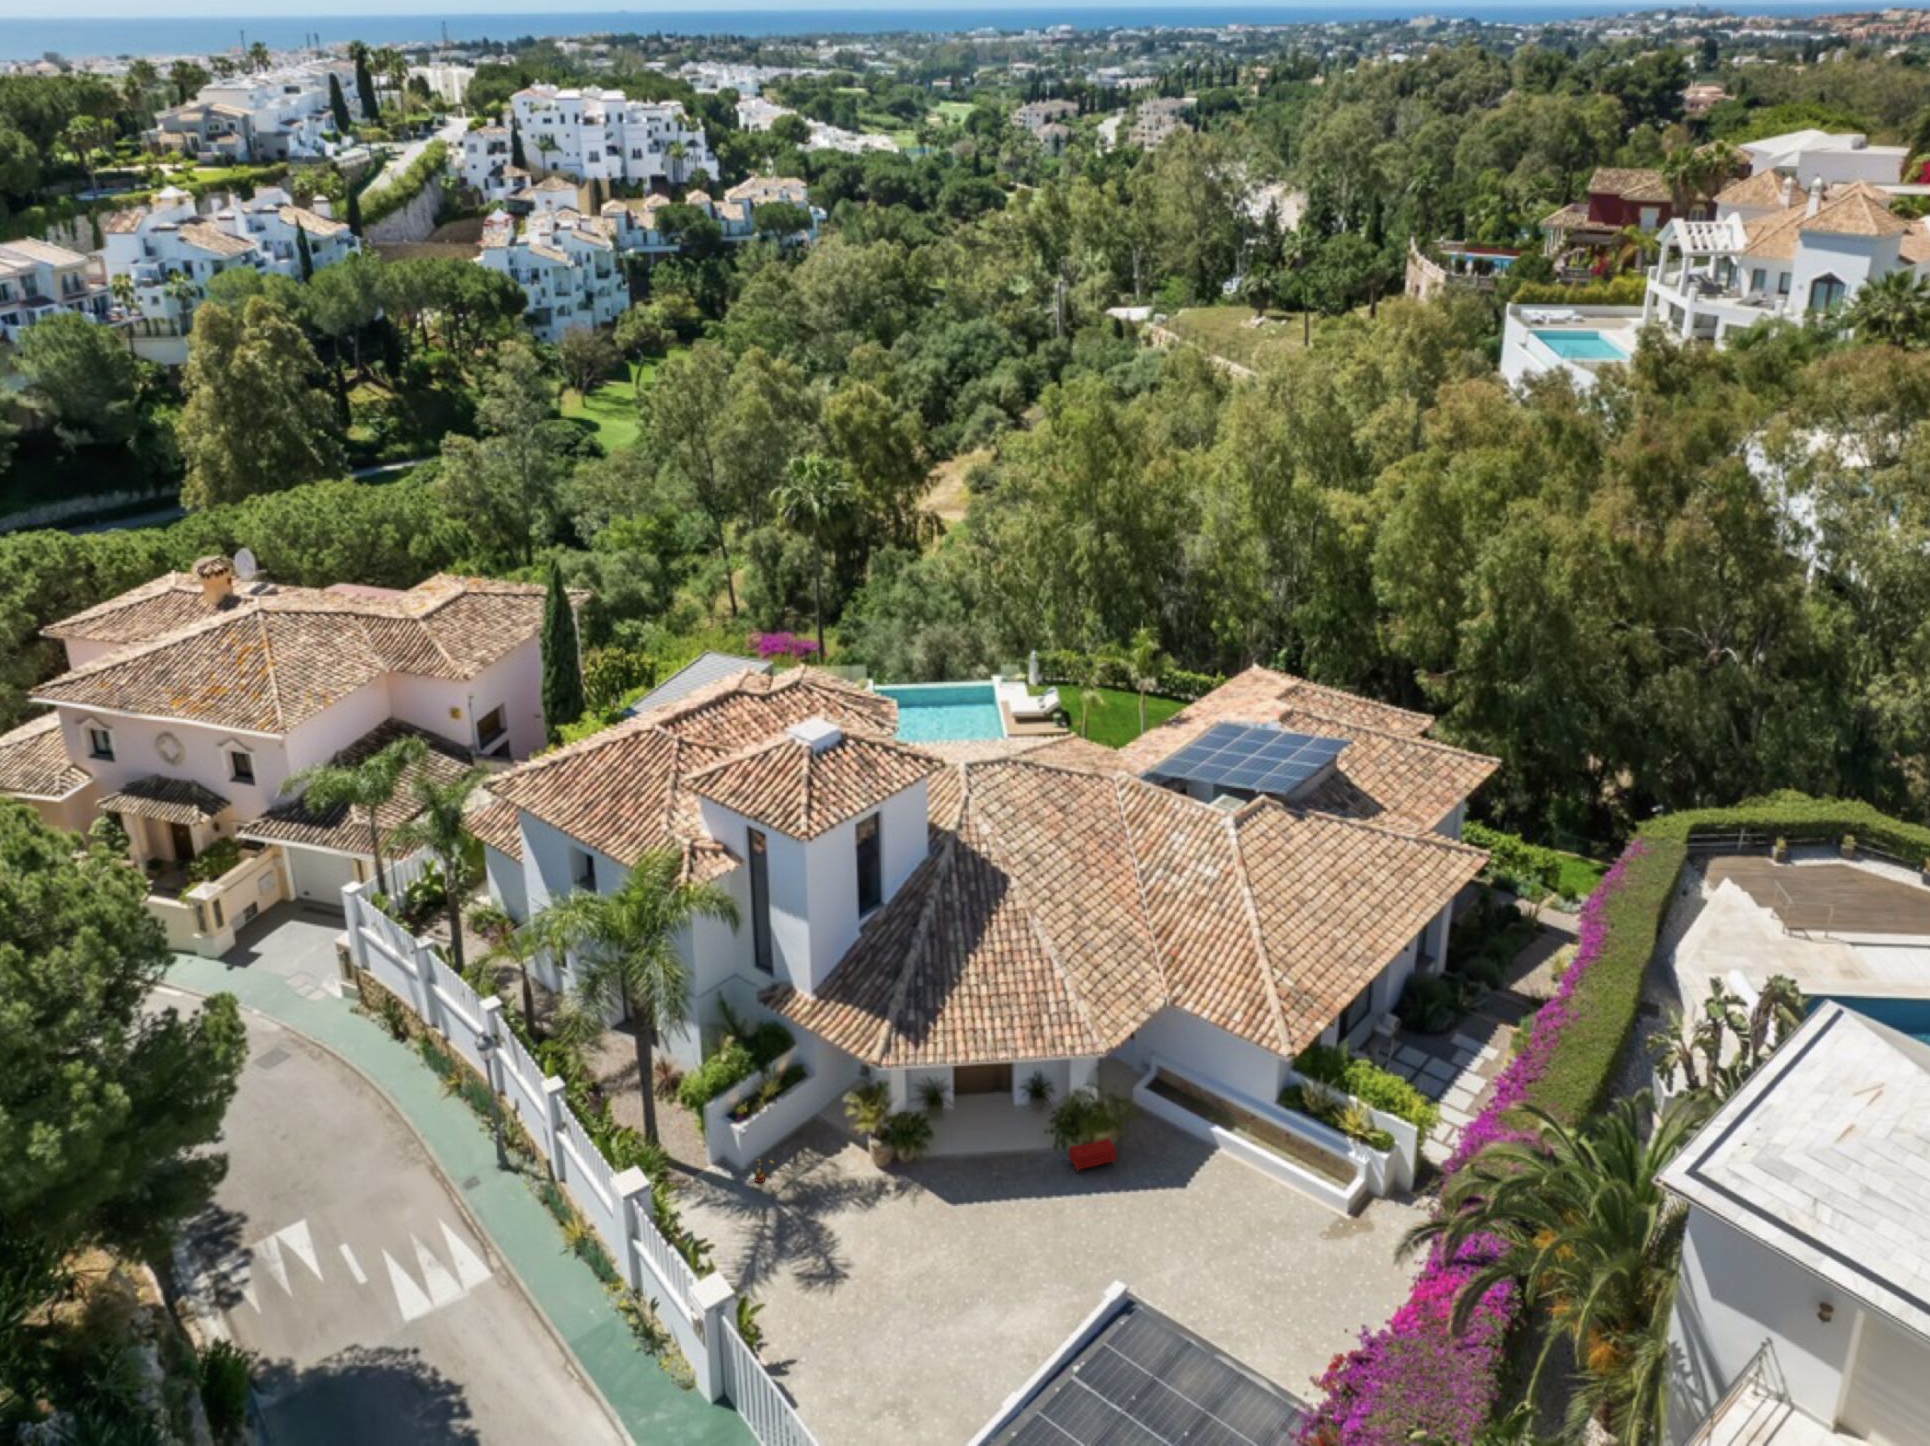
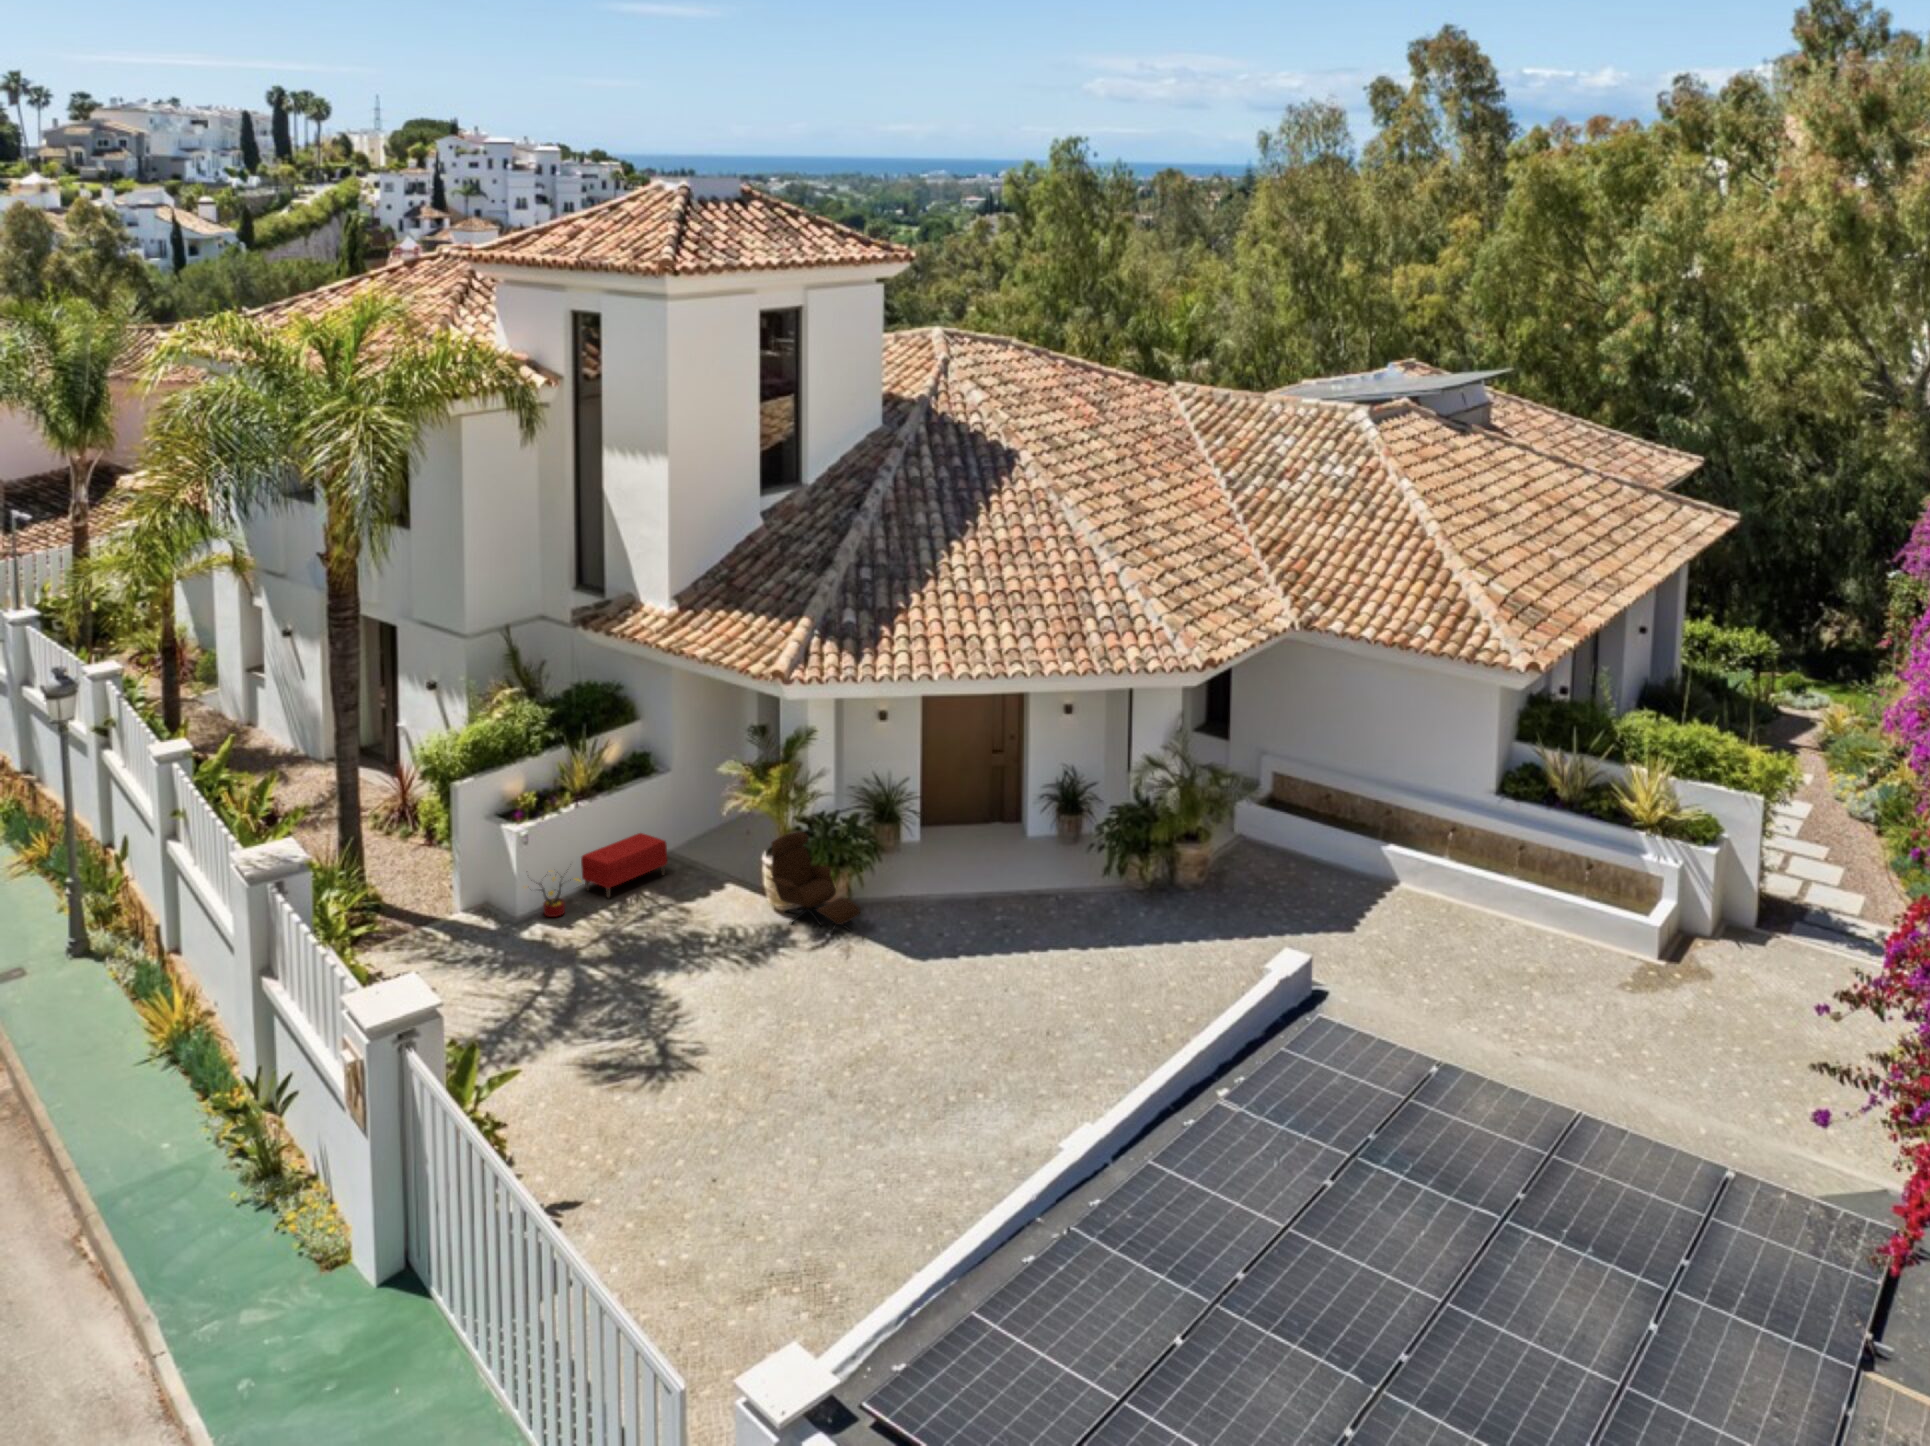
lounge chair: none [873,1136,920,1196] -> present [771,831,860,934]
bench: present [1069,1138,1116,1172] -> present [581,833,667,898]

